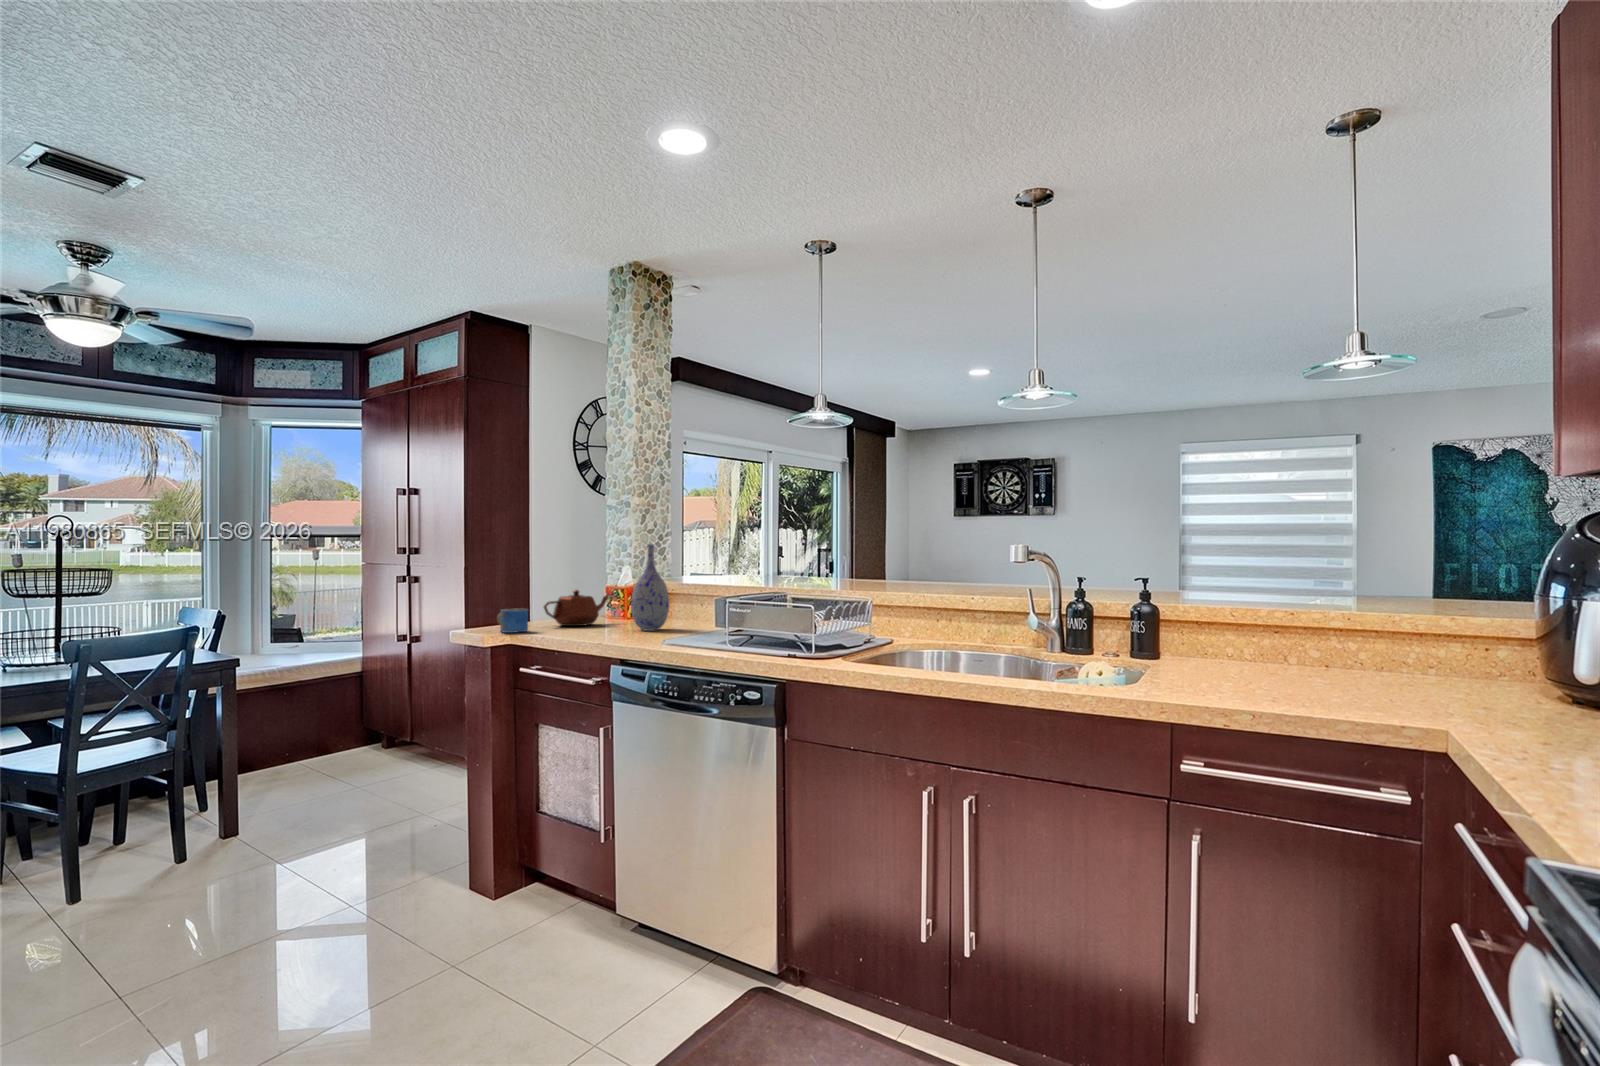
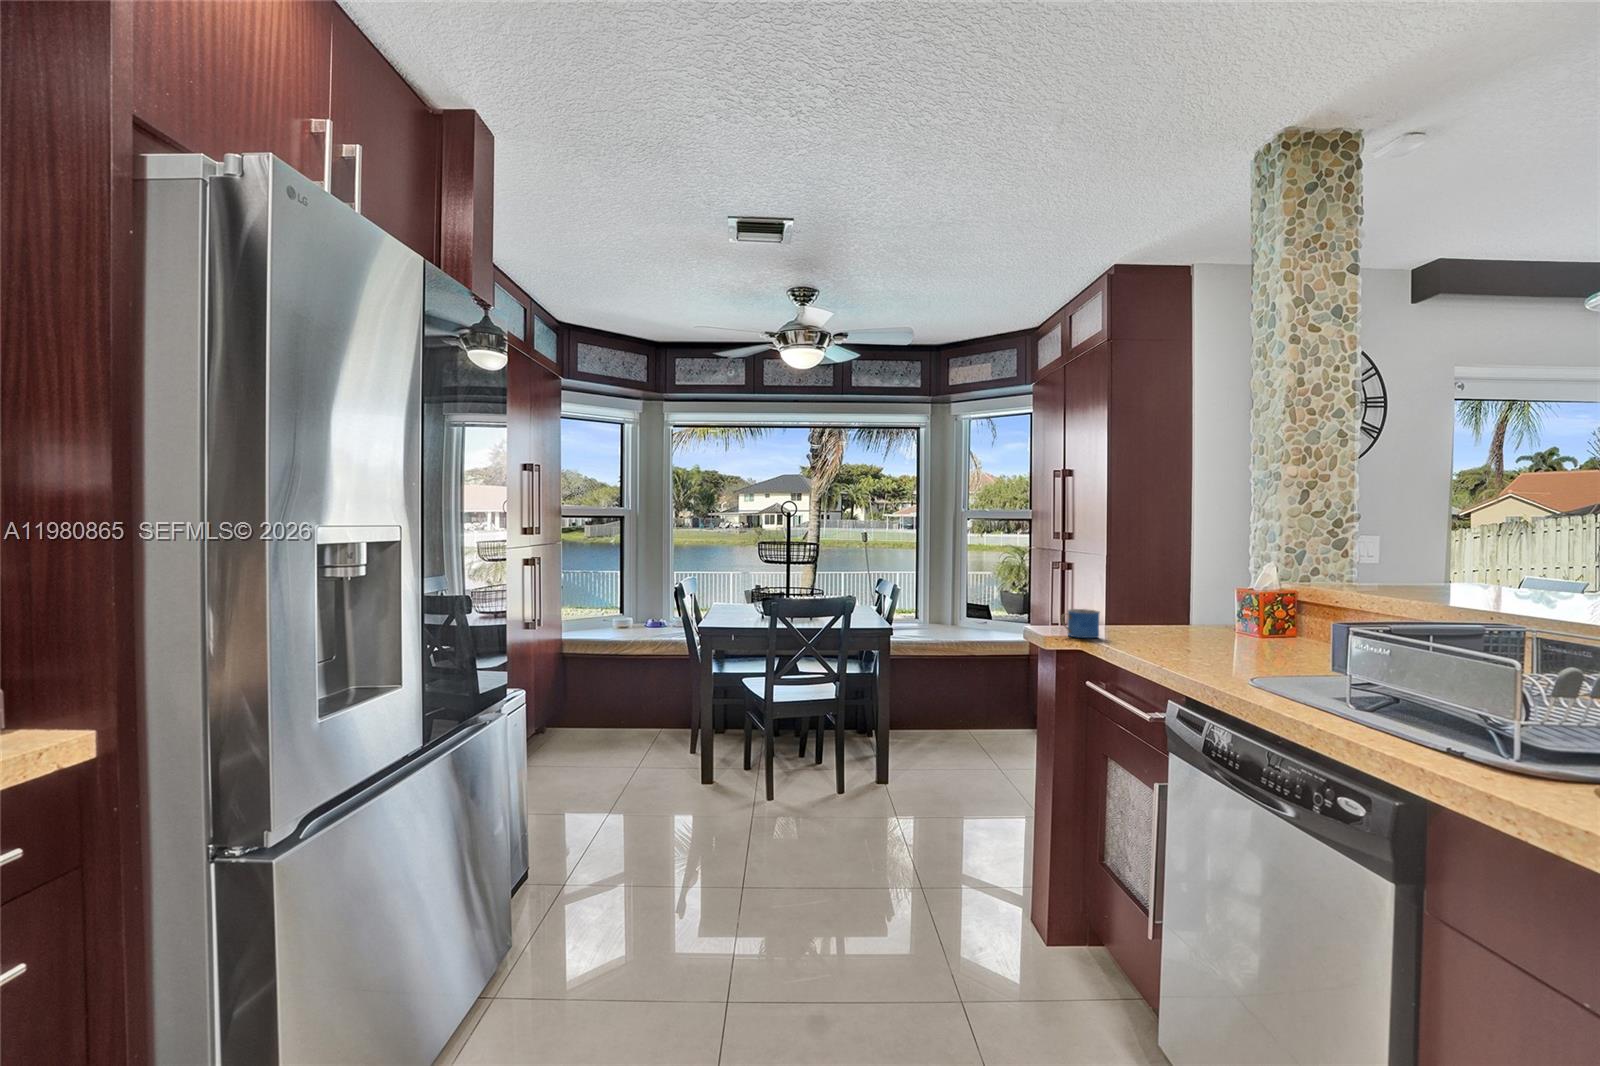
vase: present [631,545,669,631] -> none [1225,540,1289,664]
teapot: present [544,590,609,626] -> none [1125,592,1226,640]

